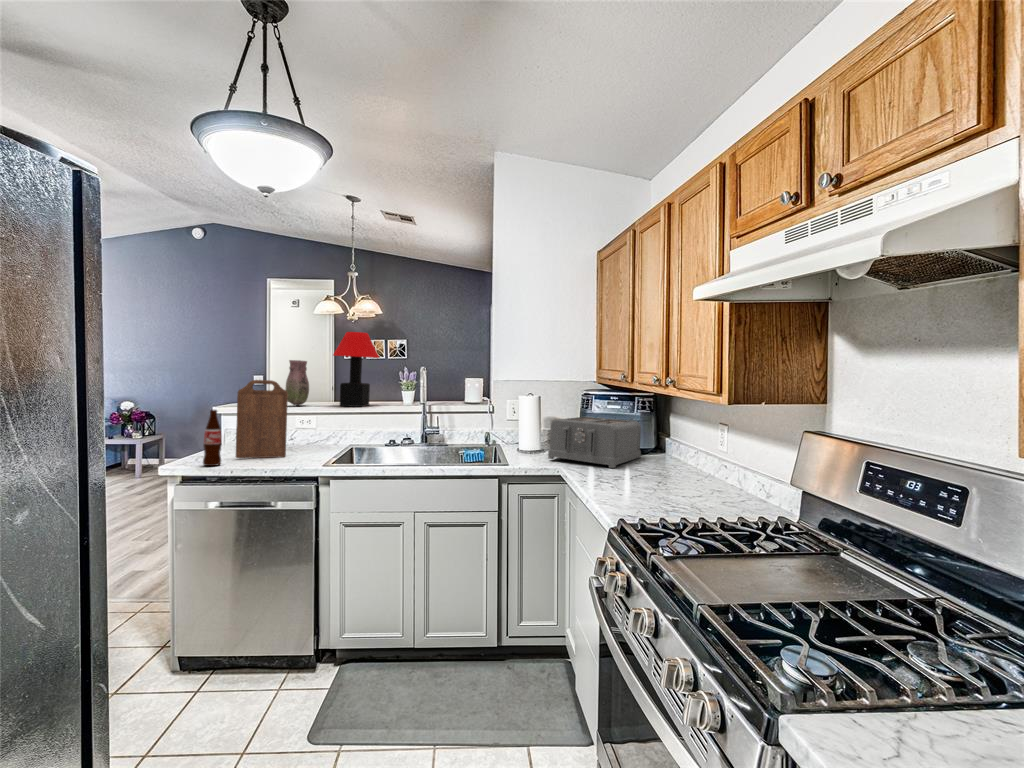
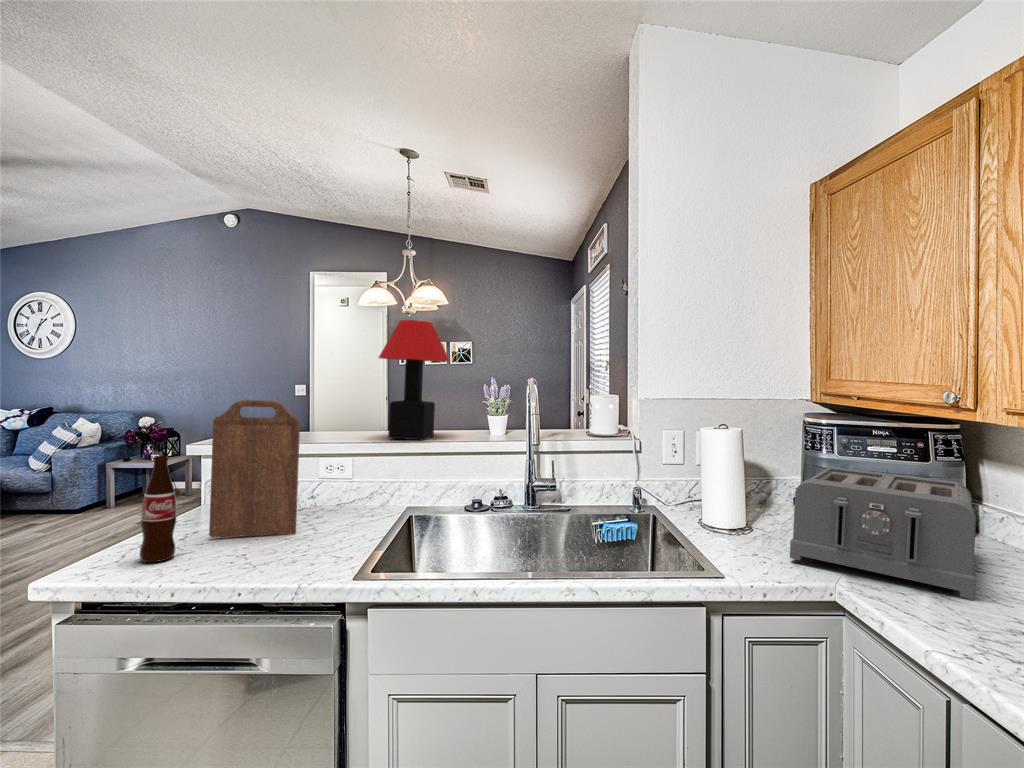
vase: present [286,360,309,406] -> none [307,366,343,437]

